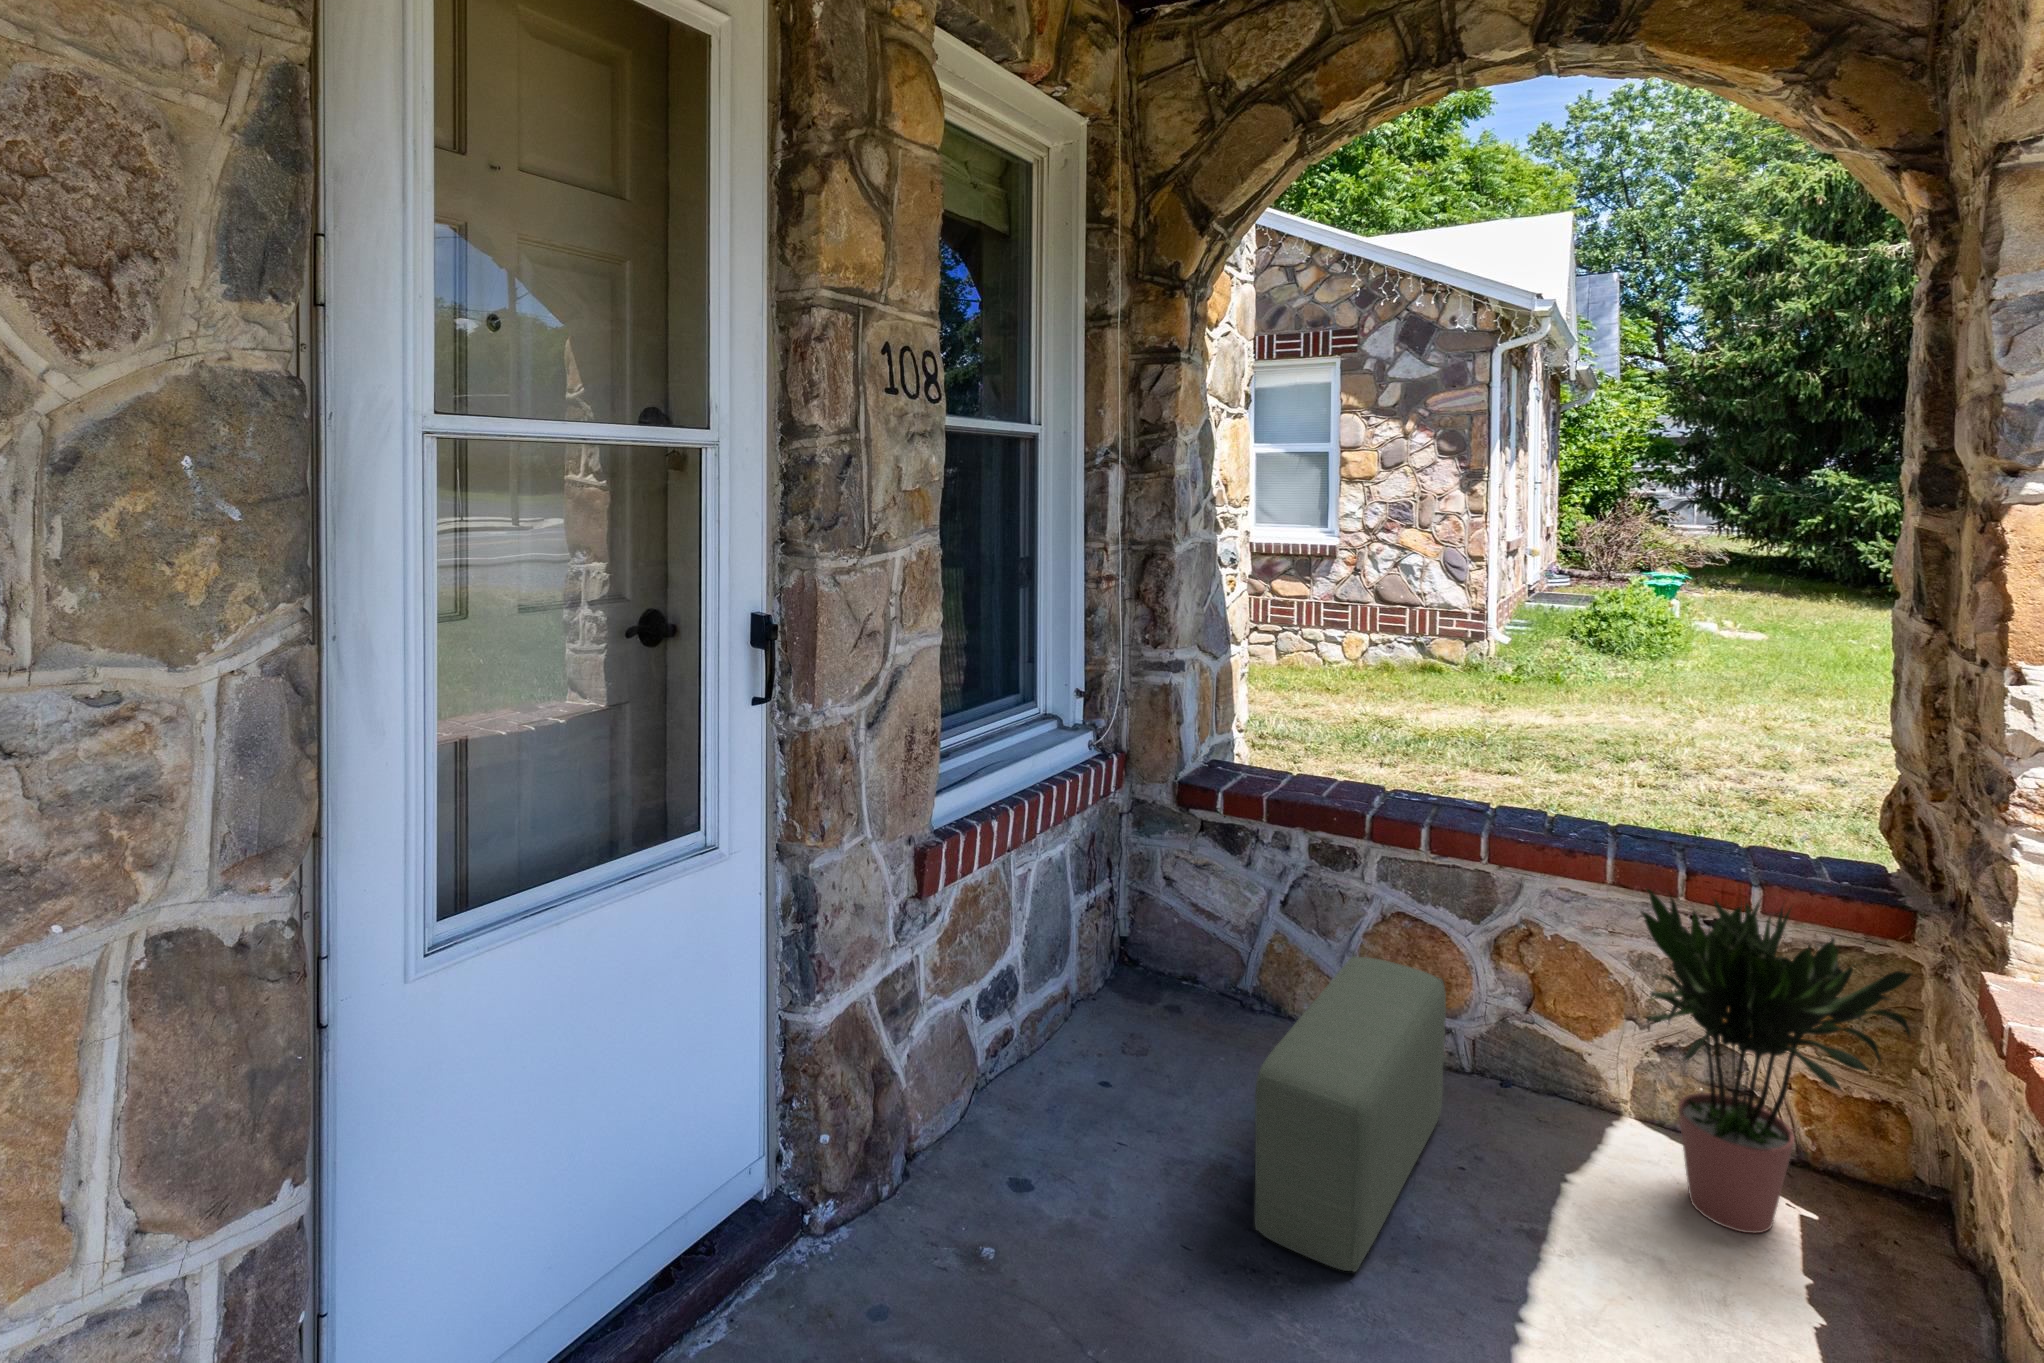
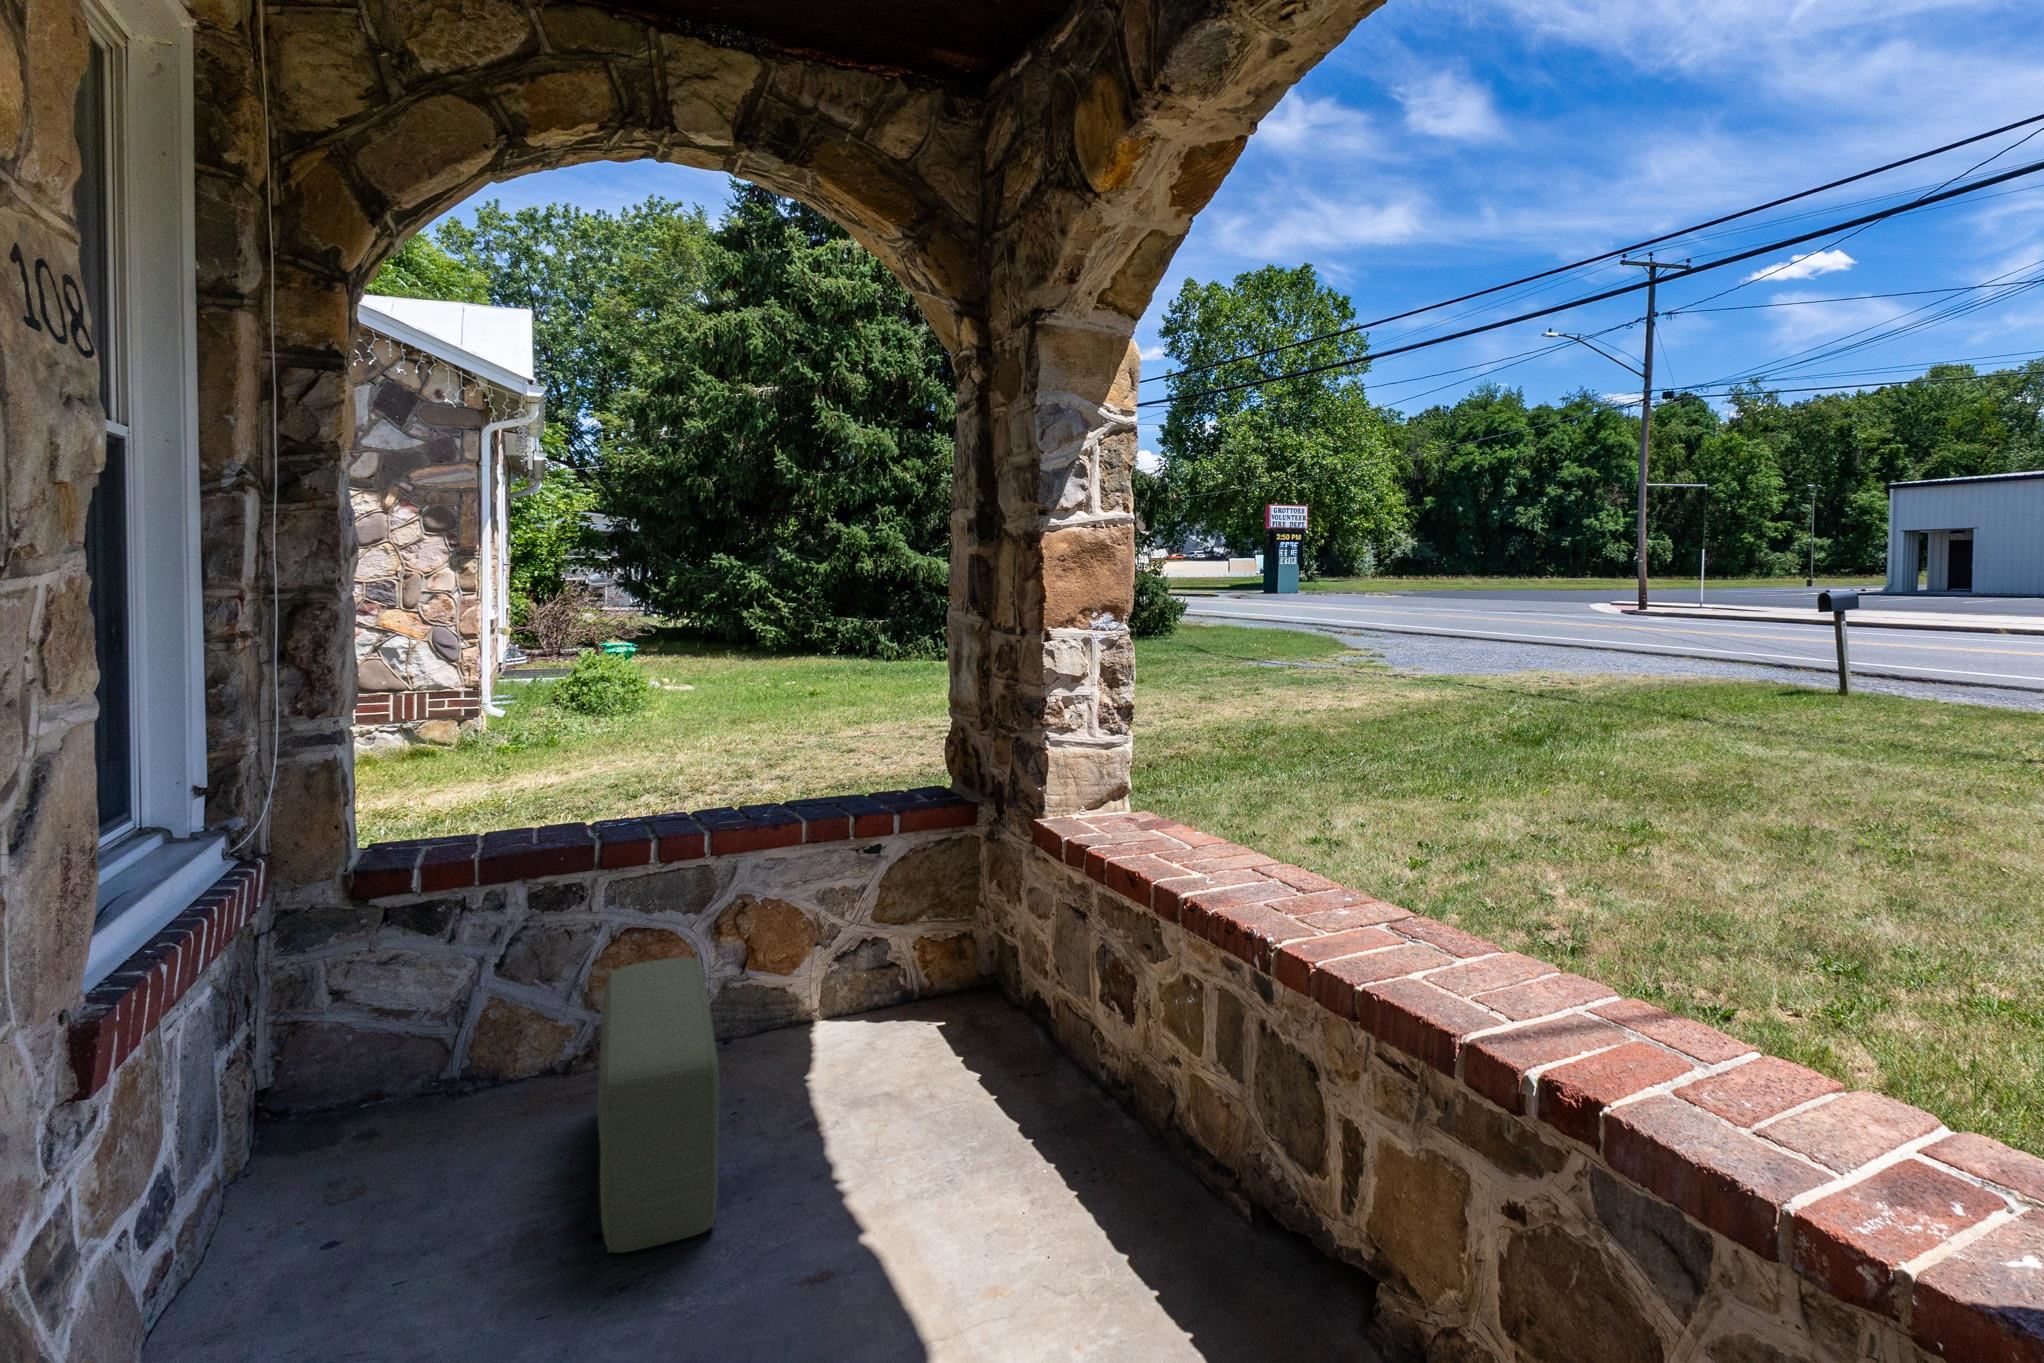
potted plant: present [1641,889,1912,1233] -> none [838,793,1006,1060]

